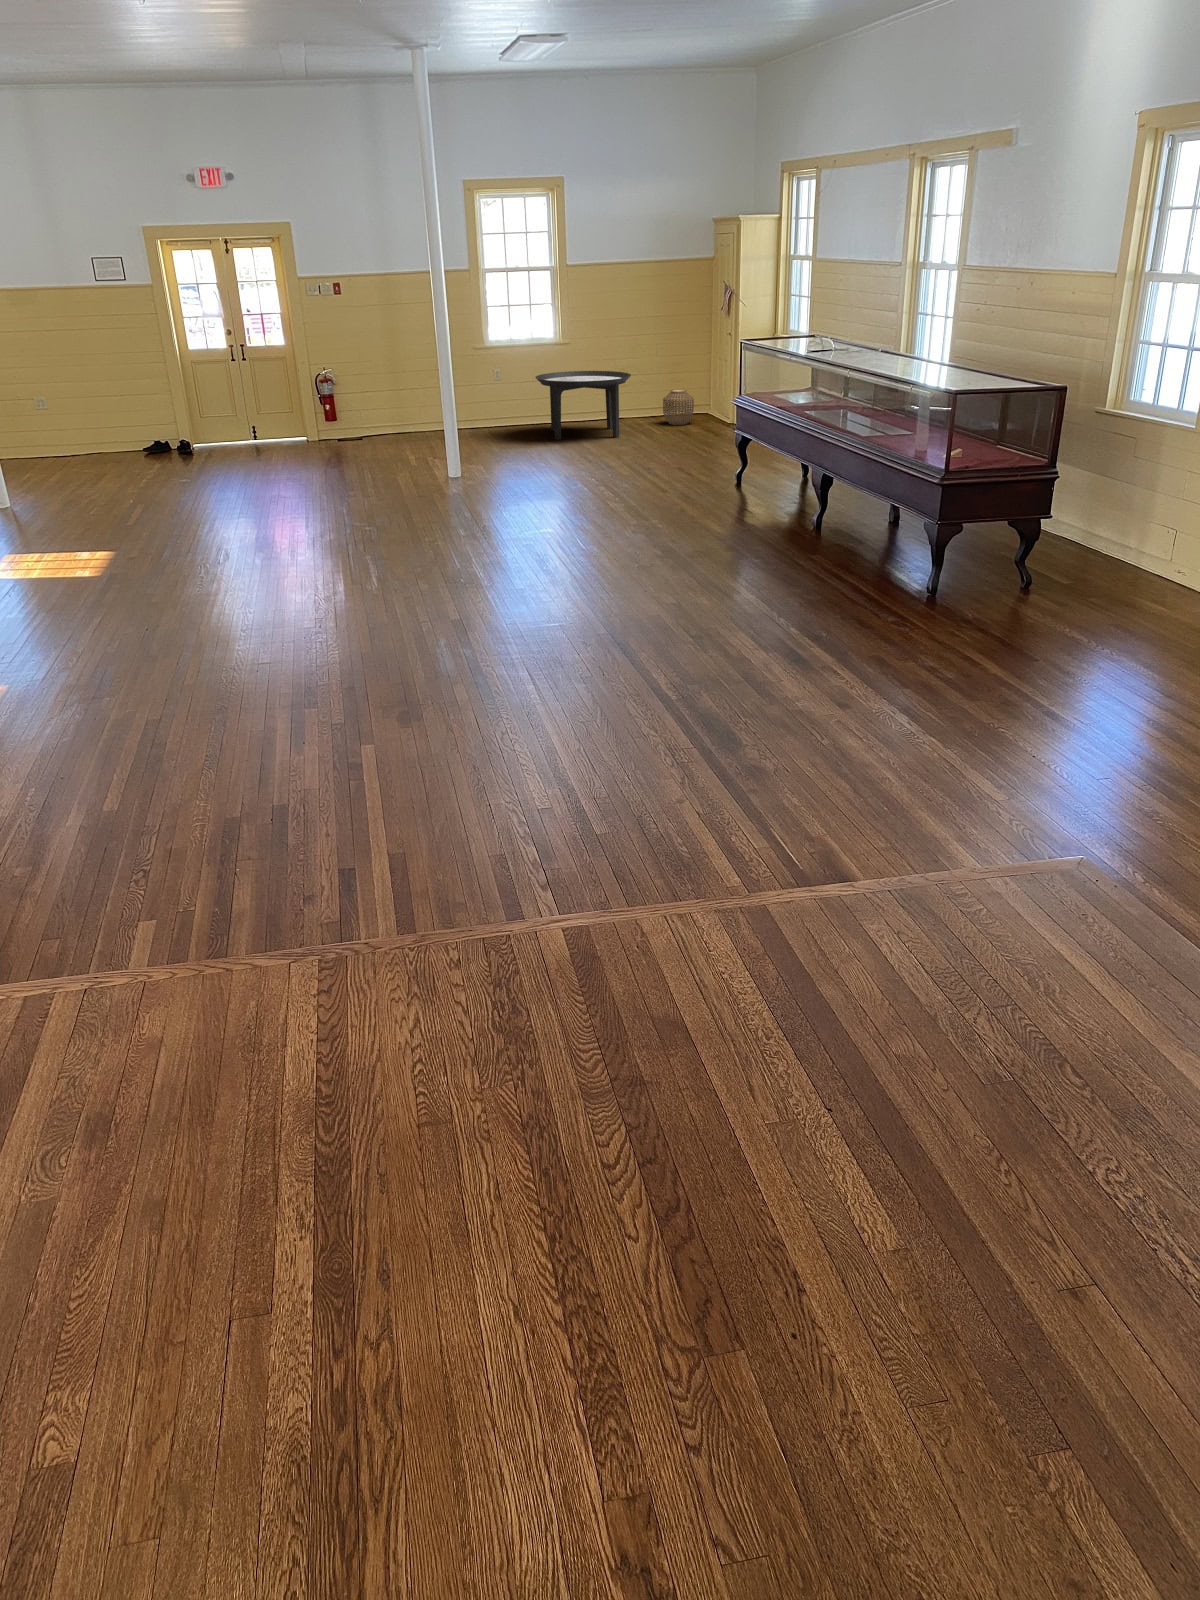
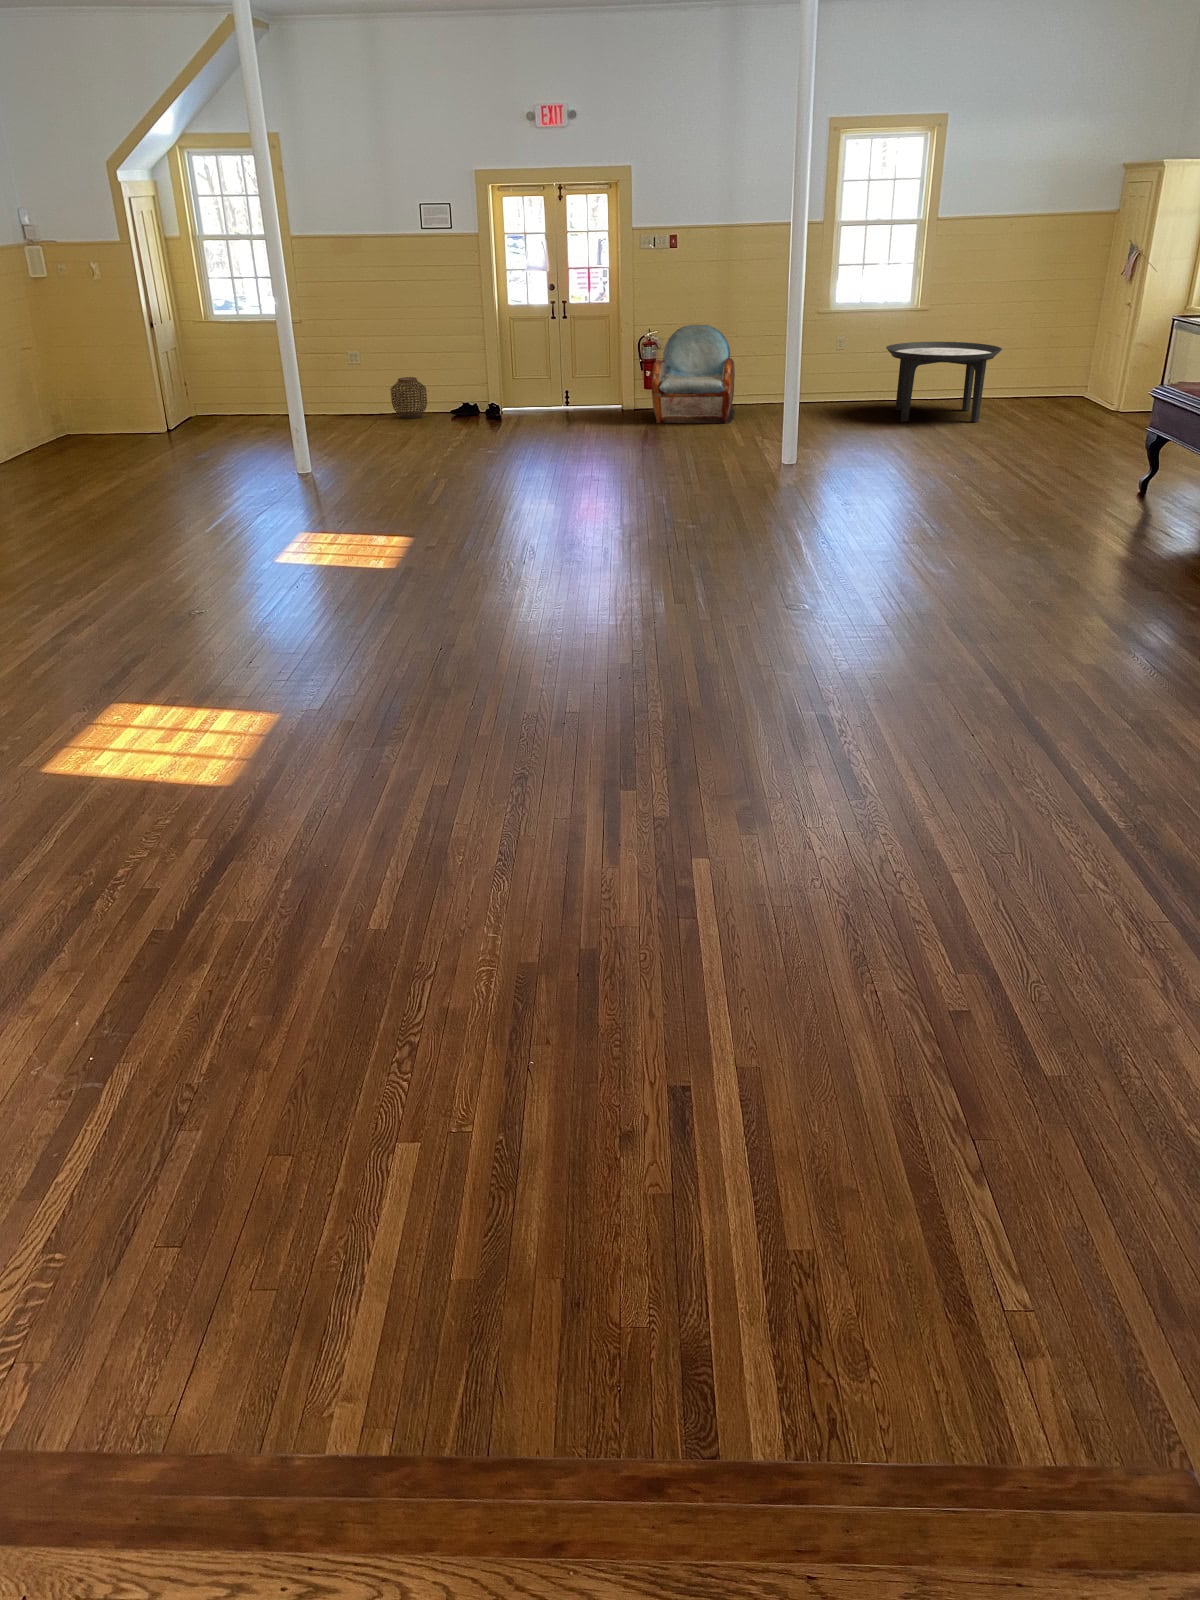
armchair: none [331,362,411,450] -> present [652,325,735,424]
woven basket: present [663,389,694,425] -> present [390,377,427,418]

